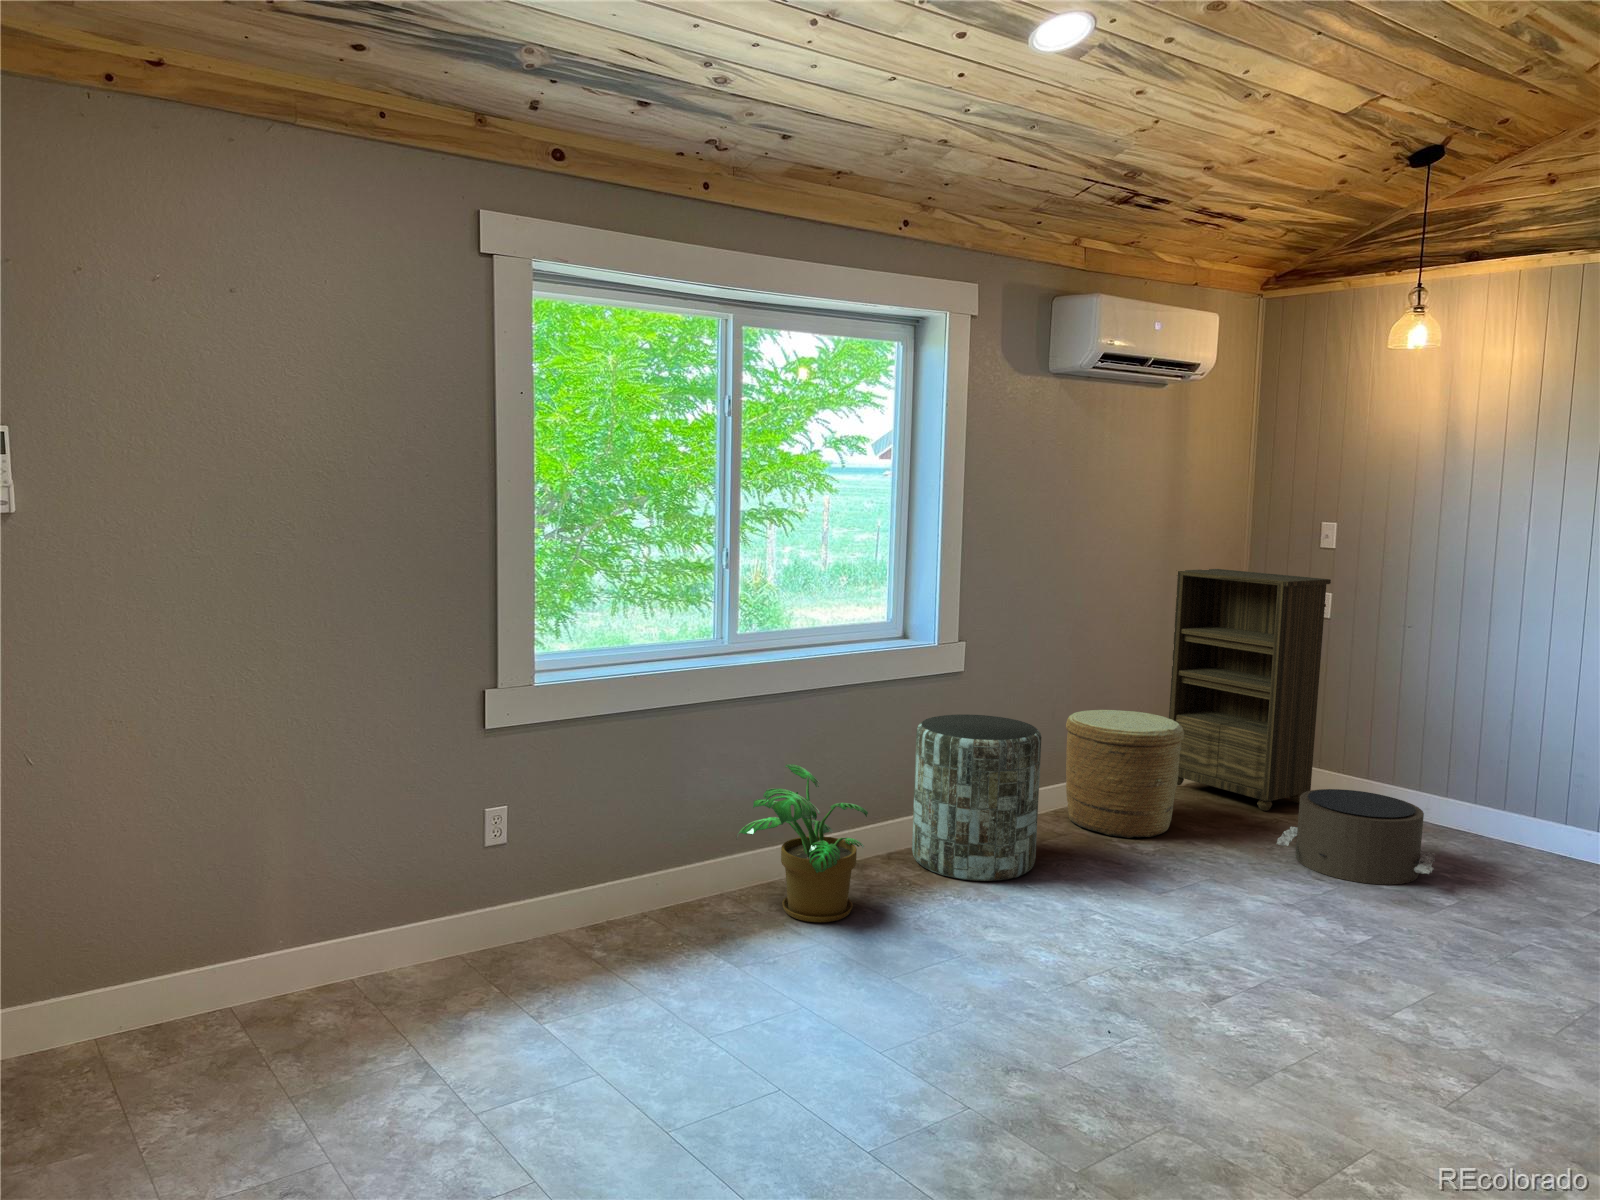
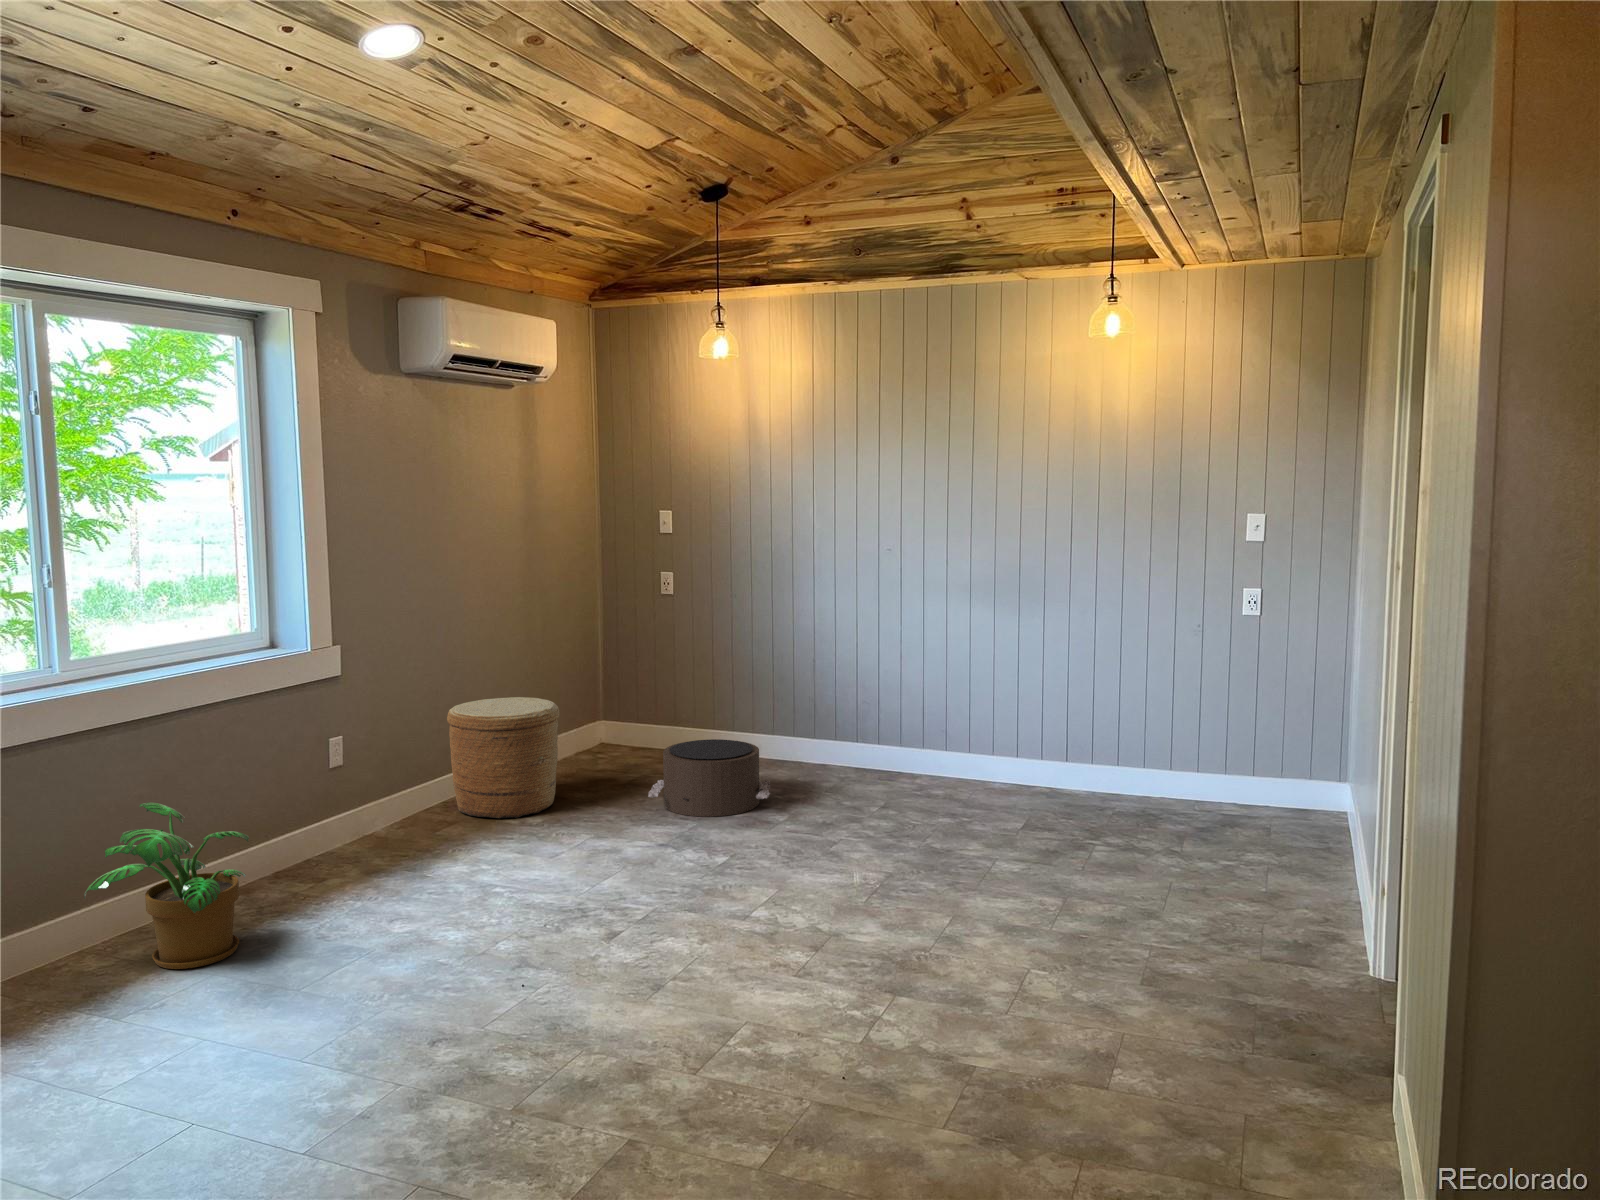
bookshelf: present [1169,569,1331,811] -> none [536,556,671,771]
side table: present [912,714,1042,881] -> none [291,719,431,889]

